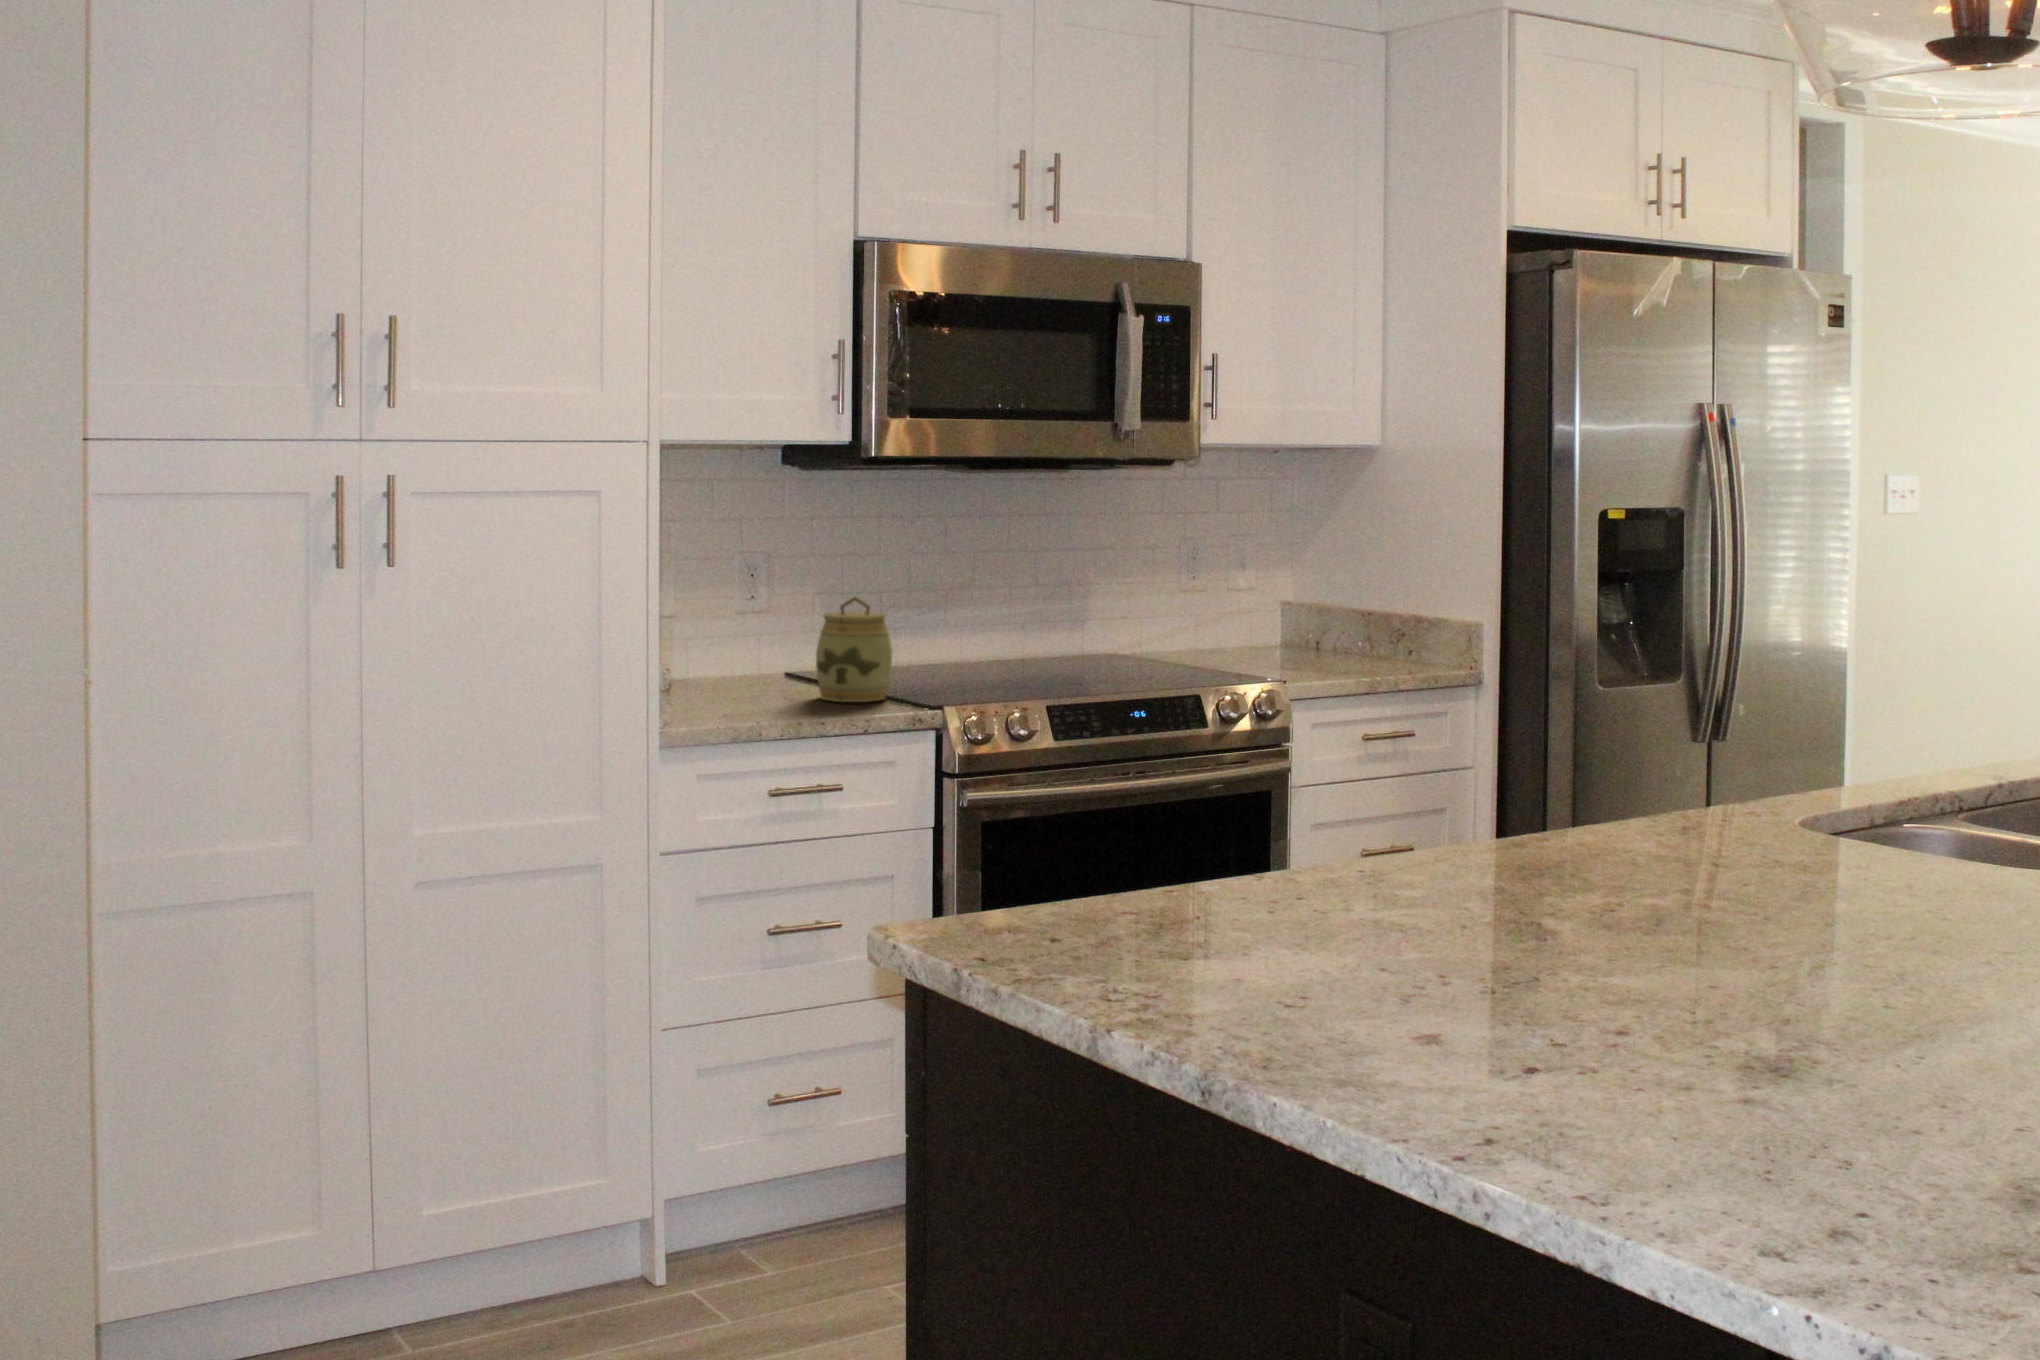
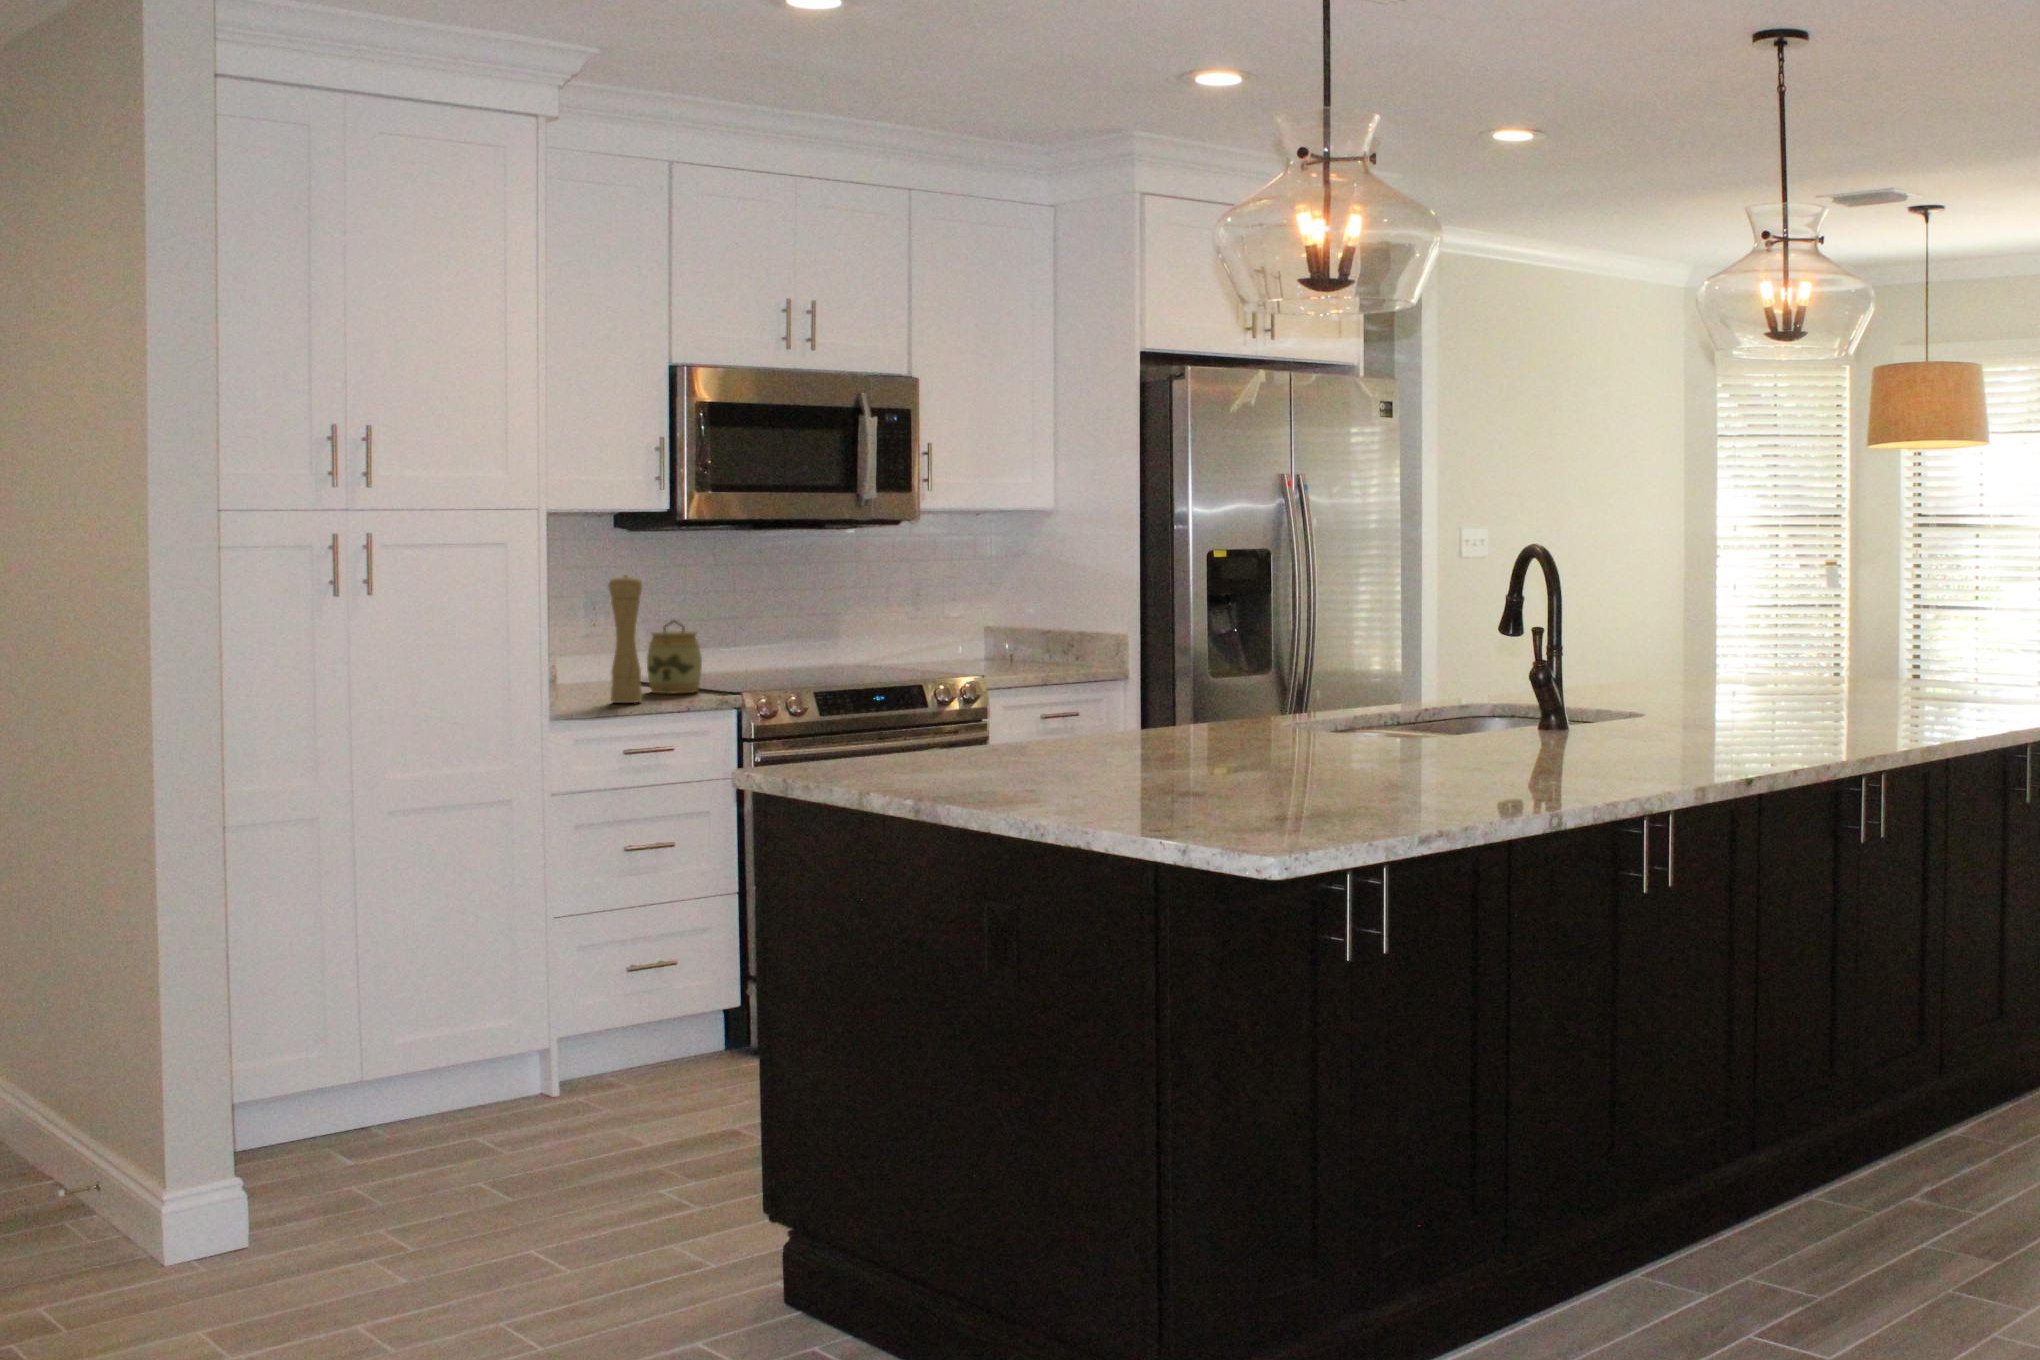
pepper mill: none [755,536,802,722] -> present [608,575,642,703]

